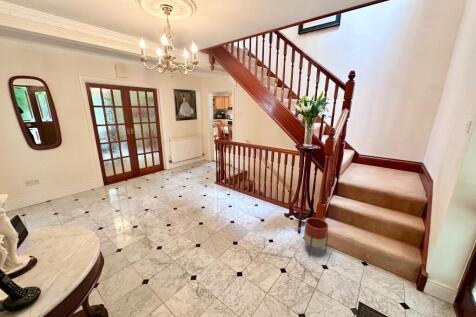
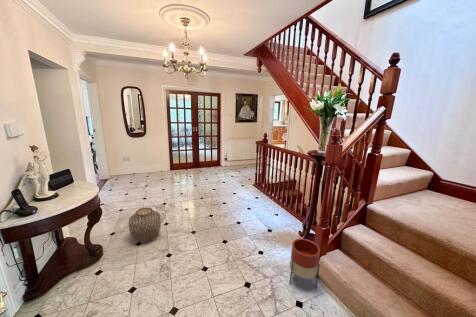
woven basket: none [126,235,165,277] -> present [129,208,161,242]

